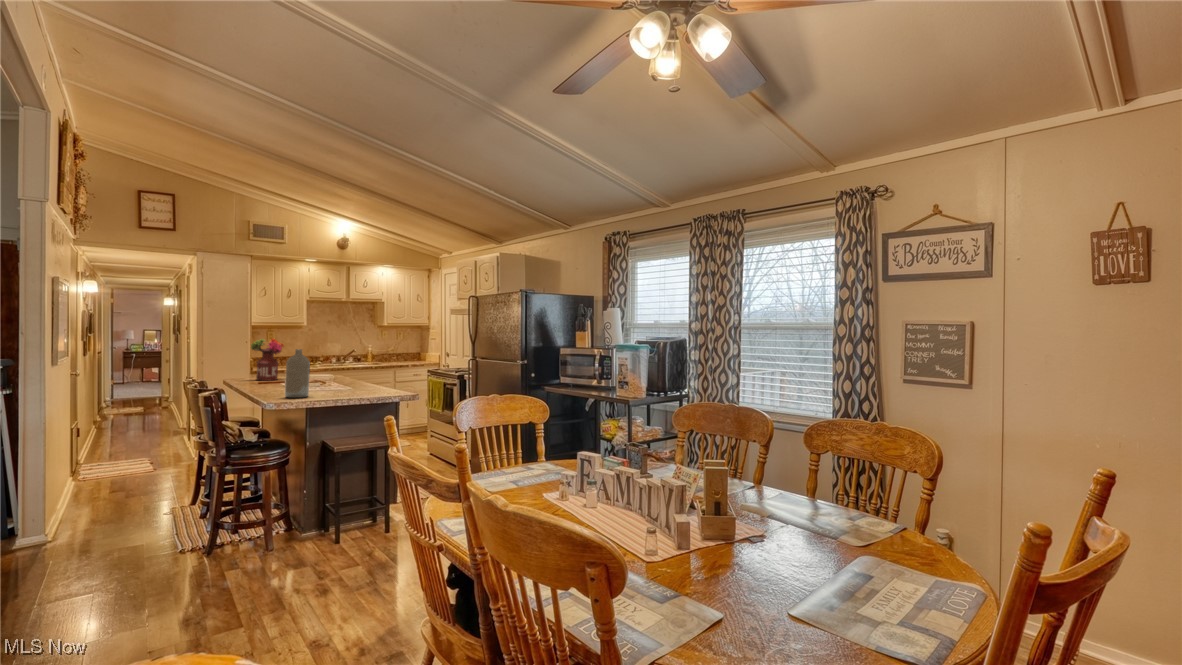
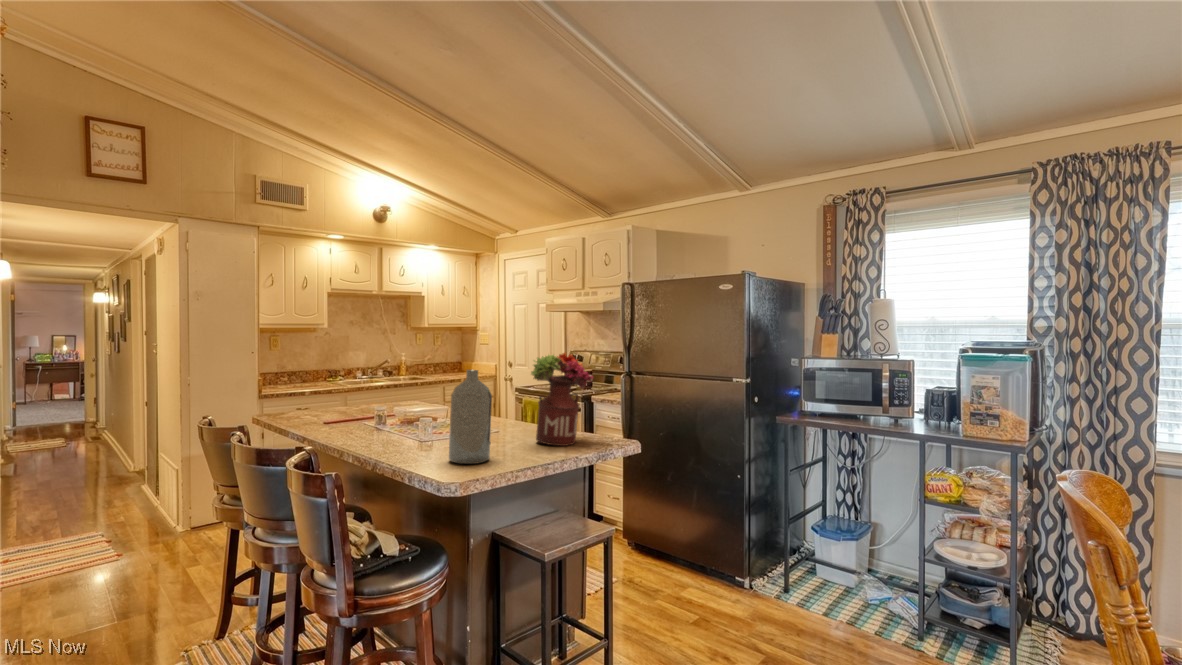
flower arrangement: present [251,338,284,381] -> present [531,353,593,446]

